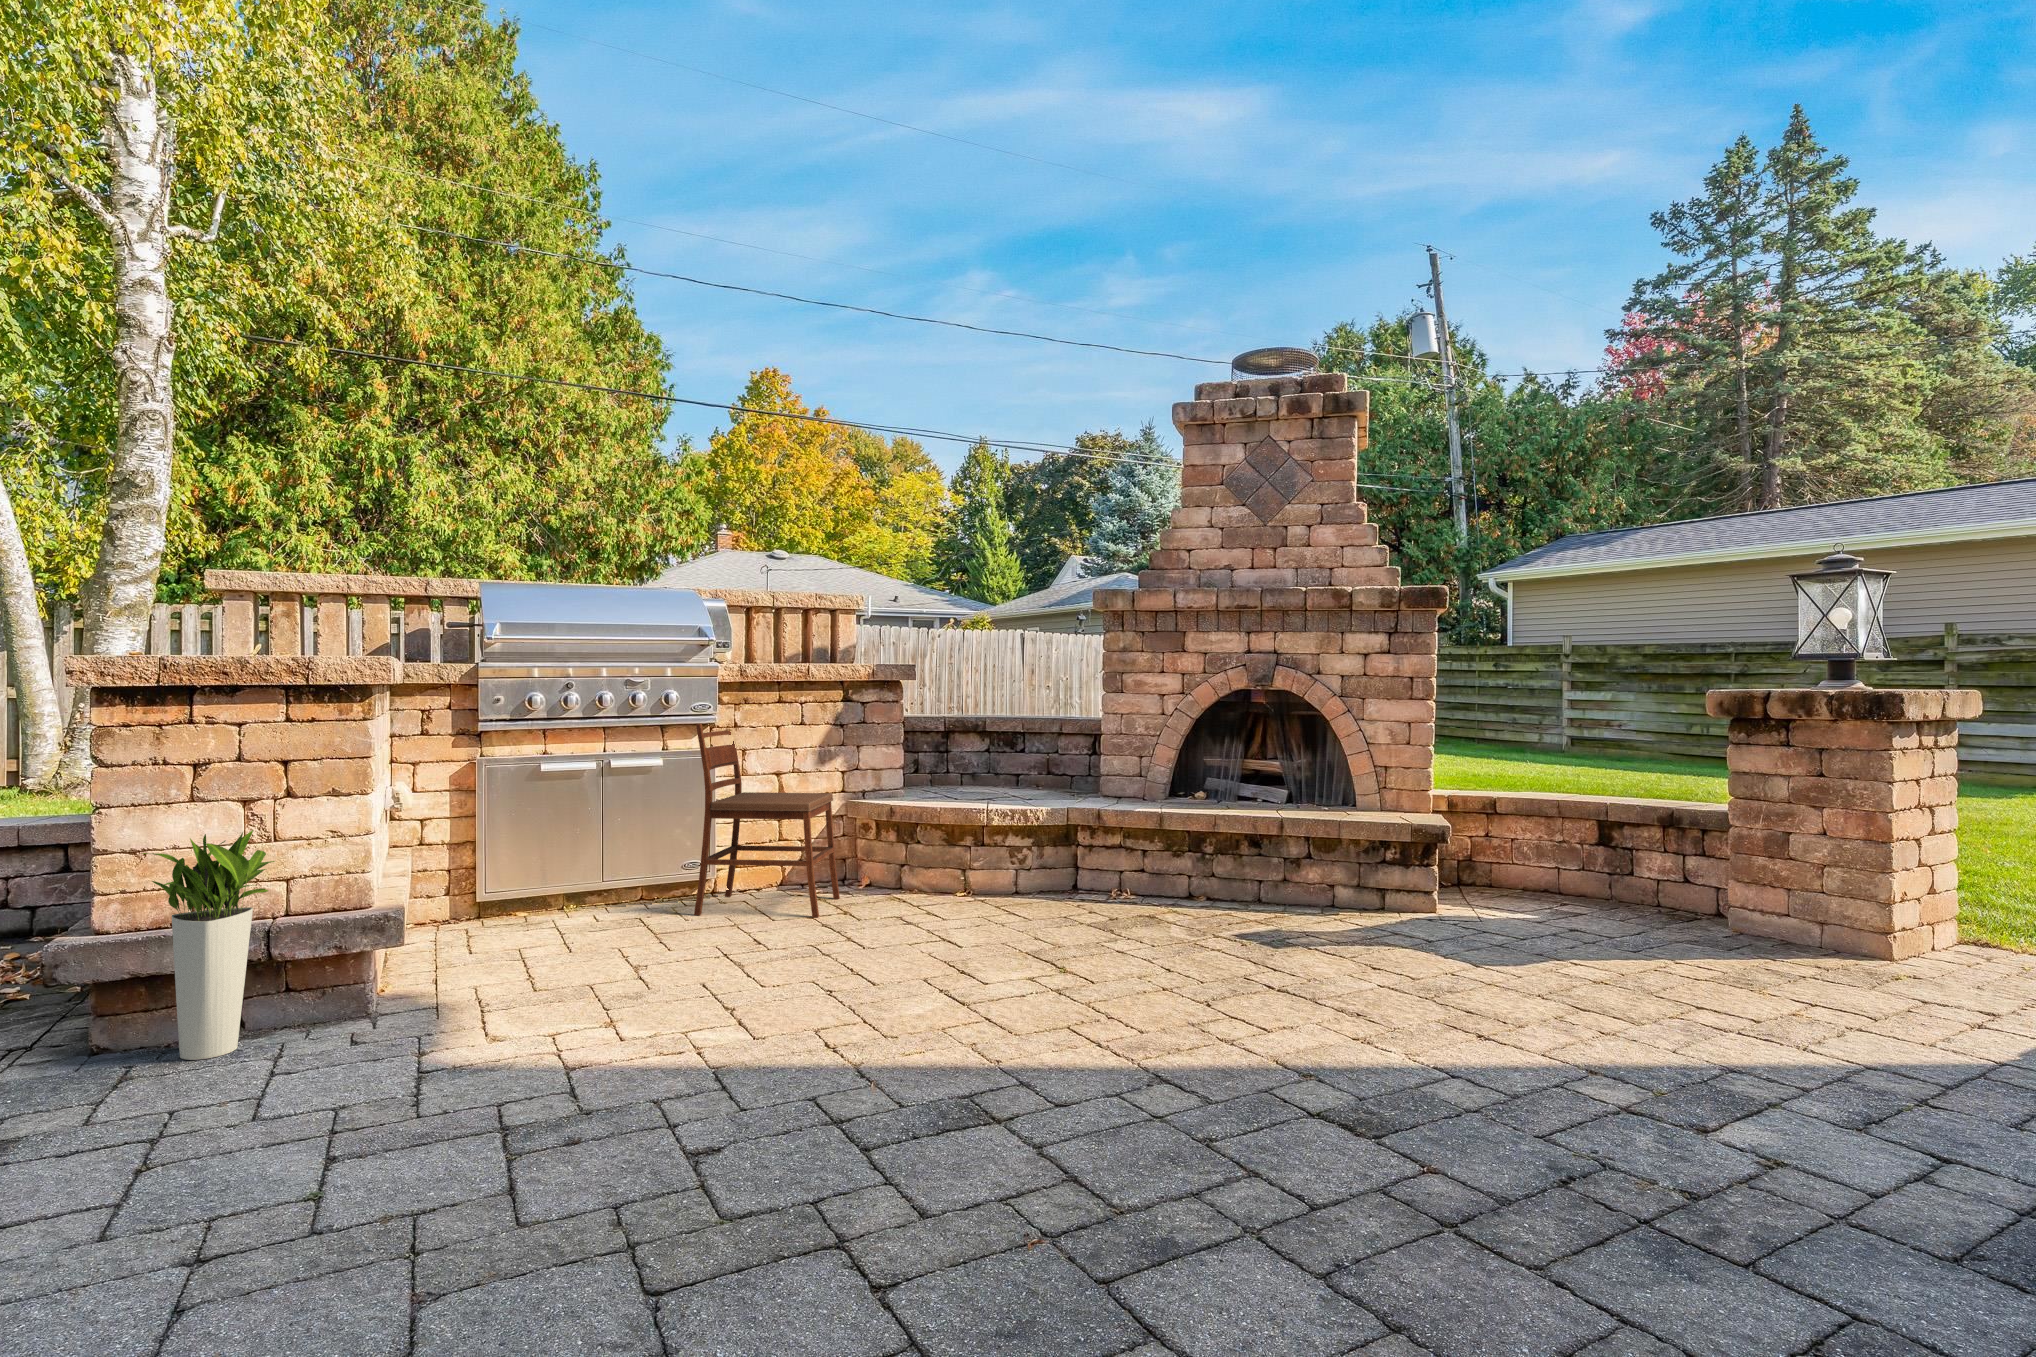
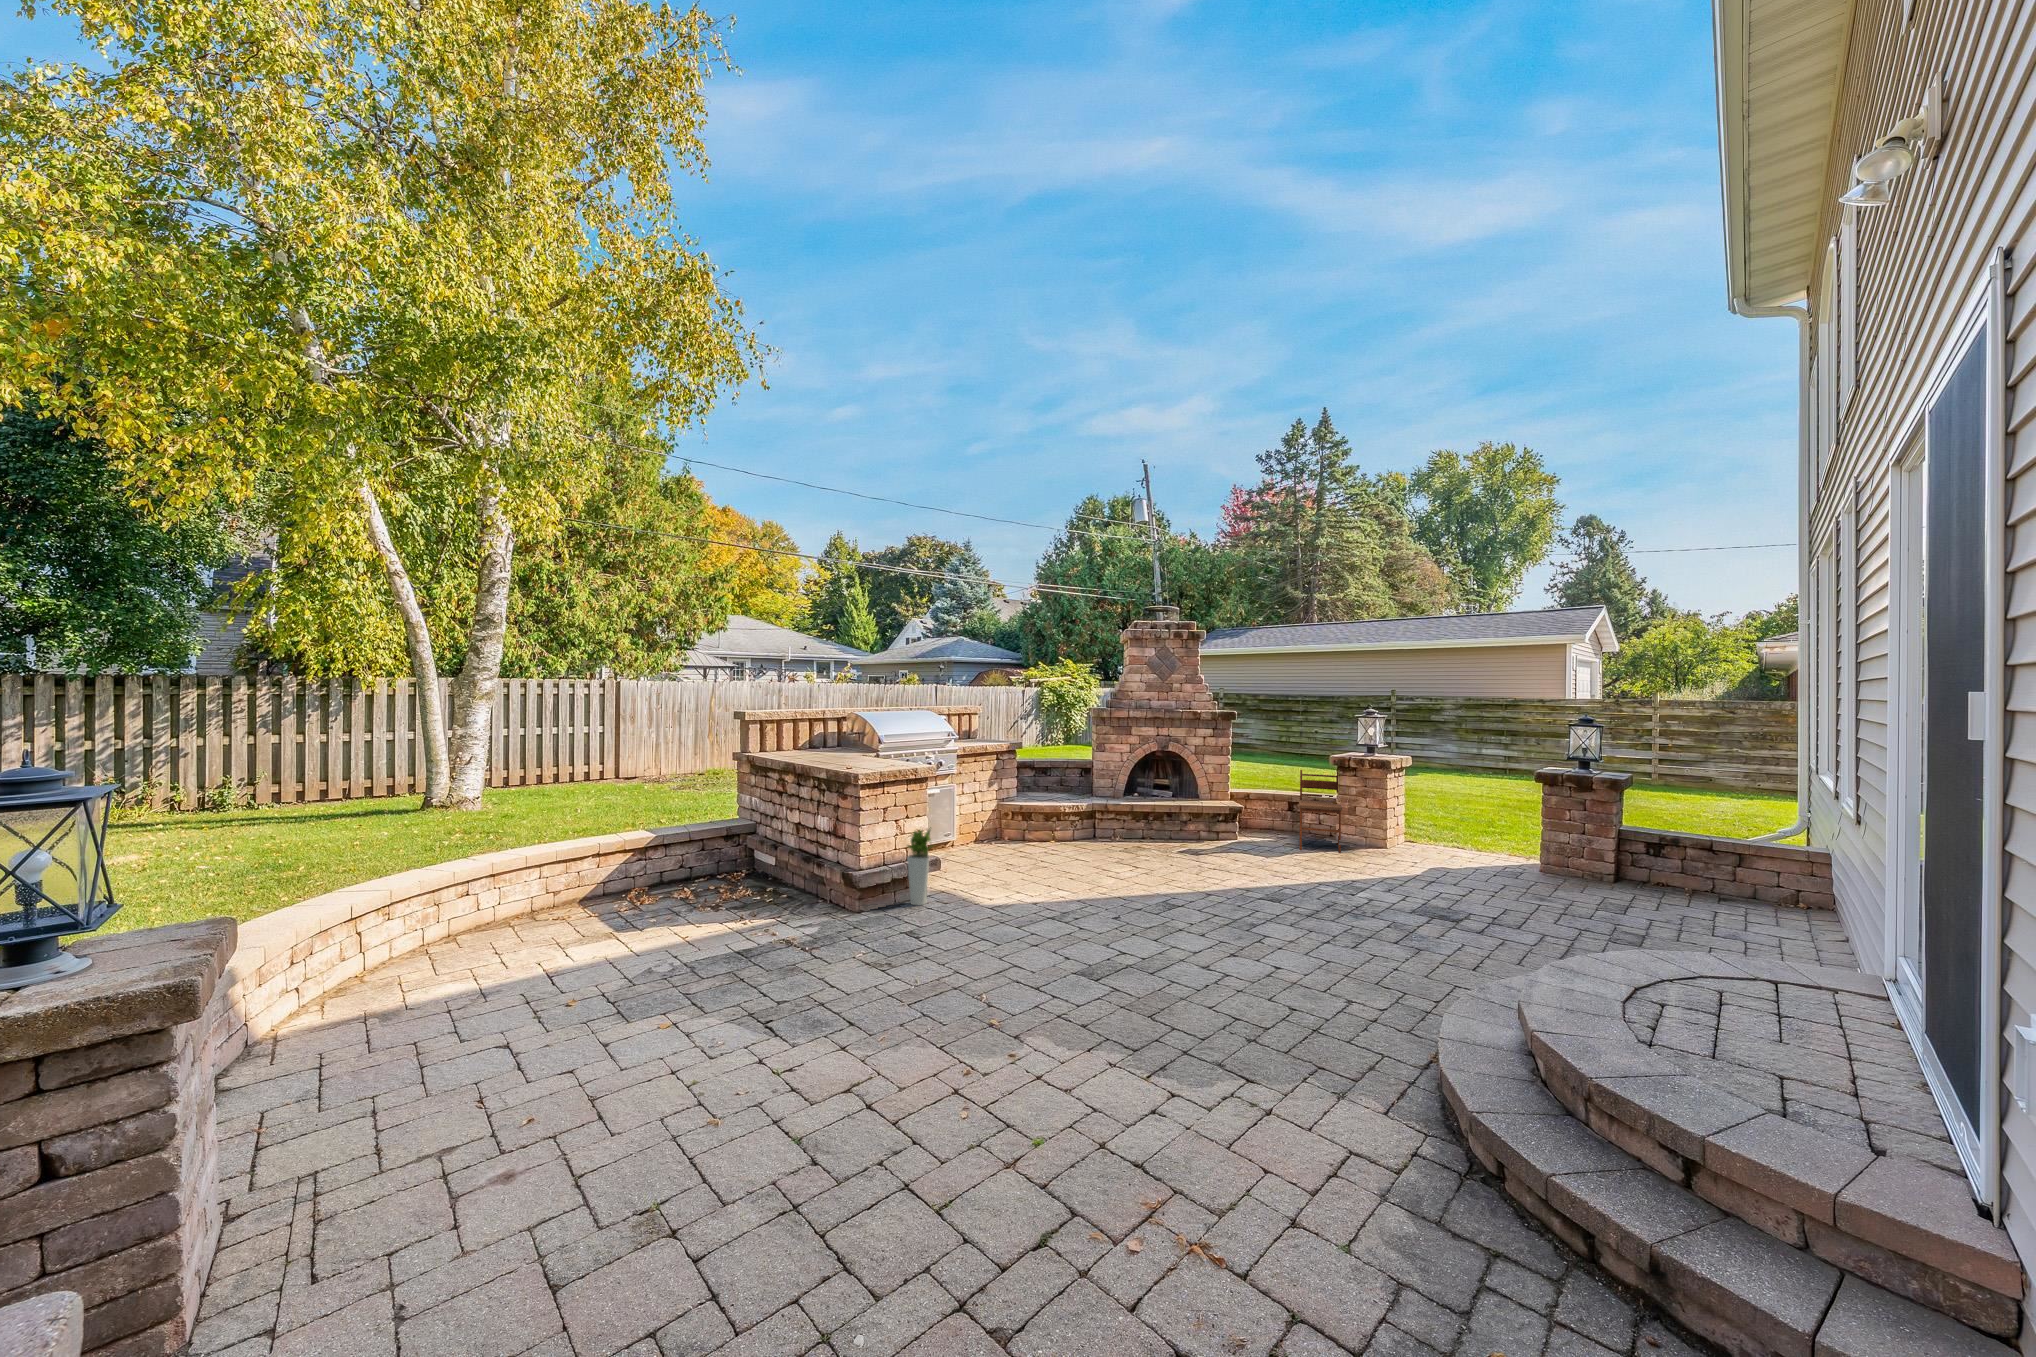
dining chair: present [694,724,840,918] -> present [1299,770,1342,853]

